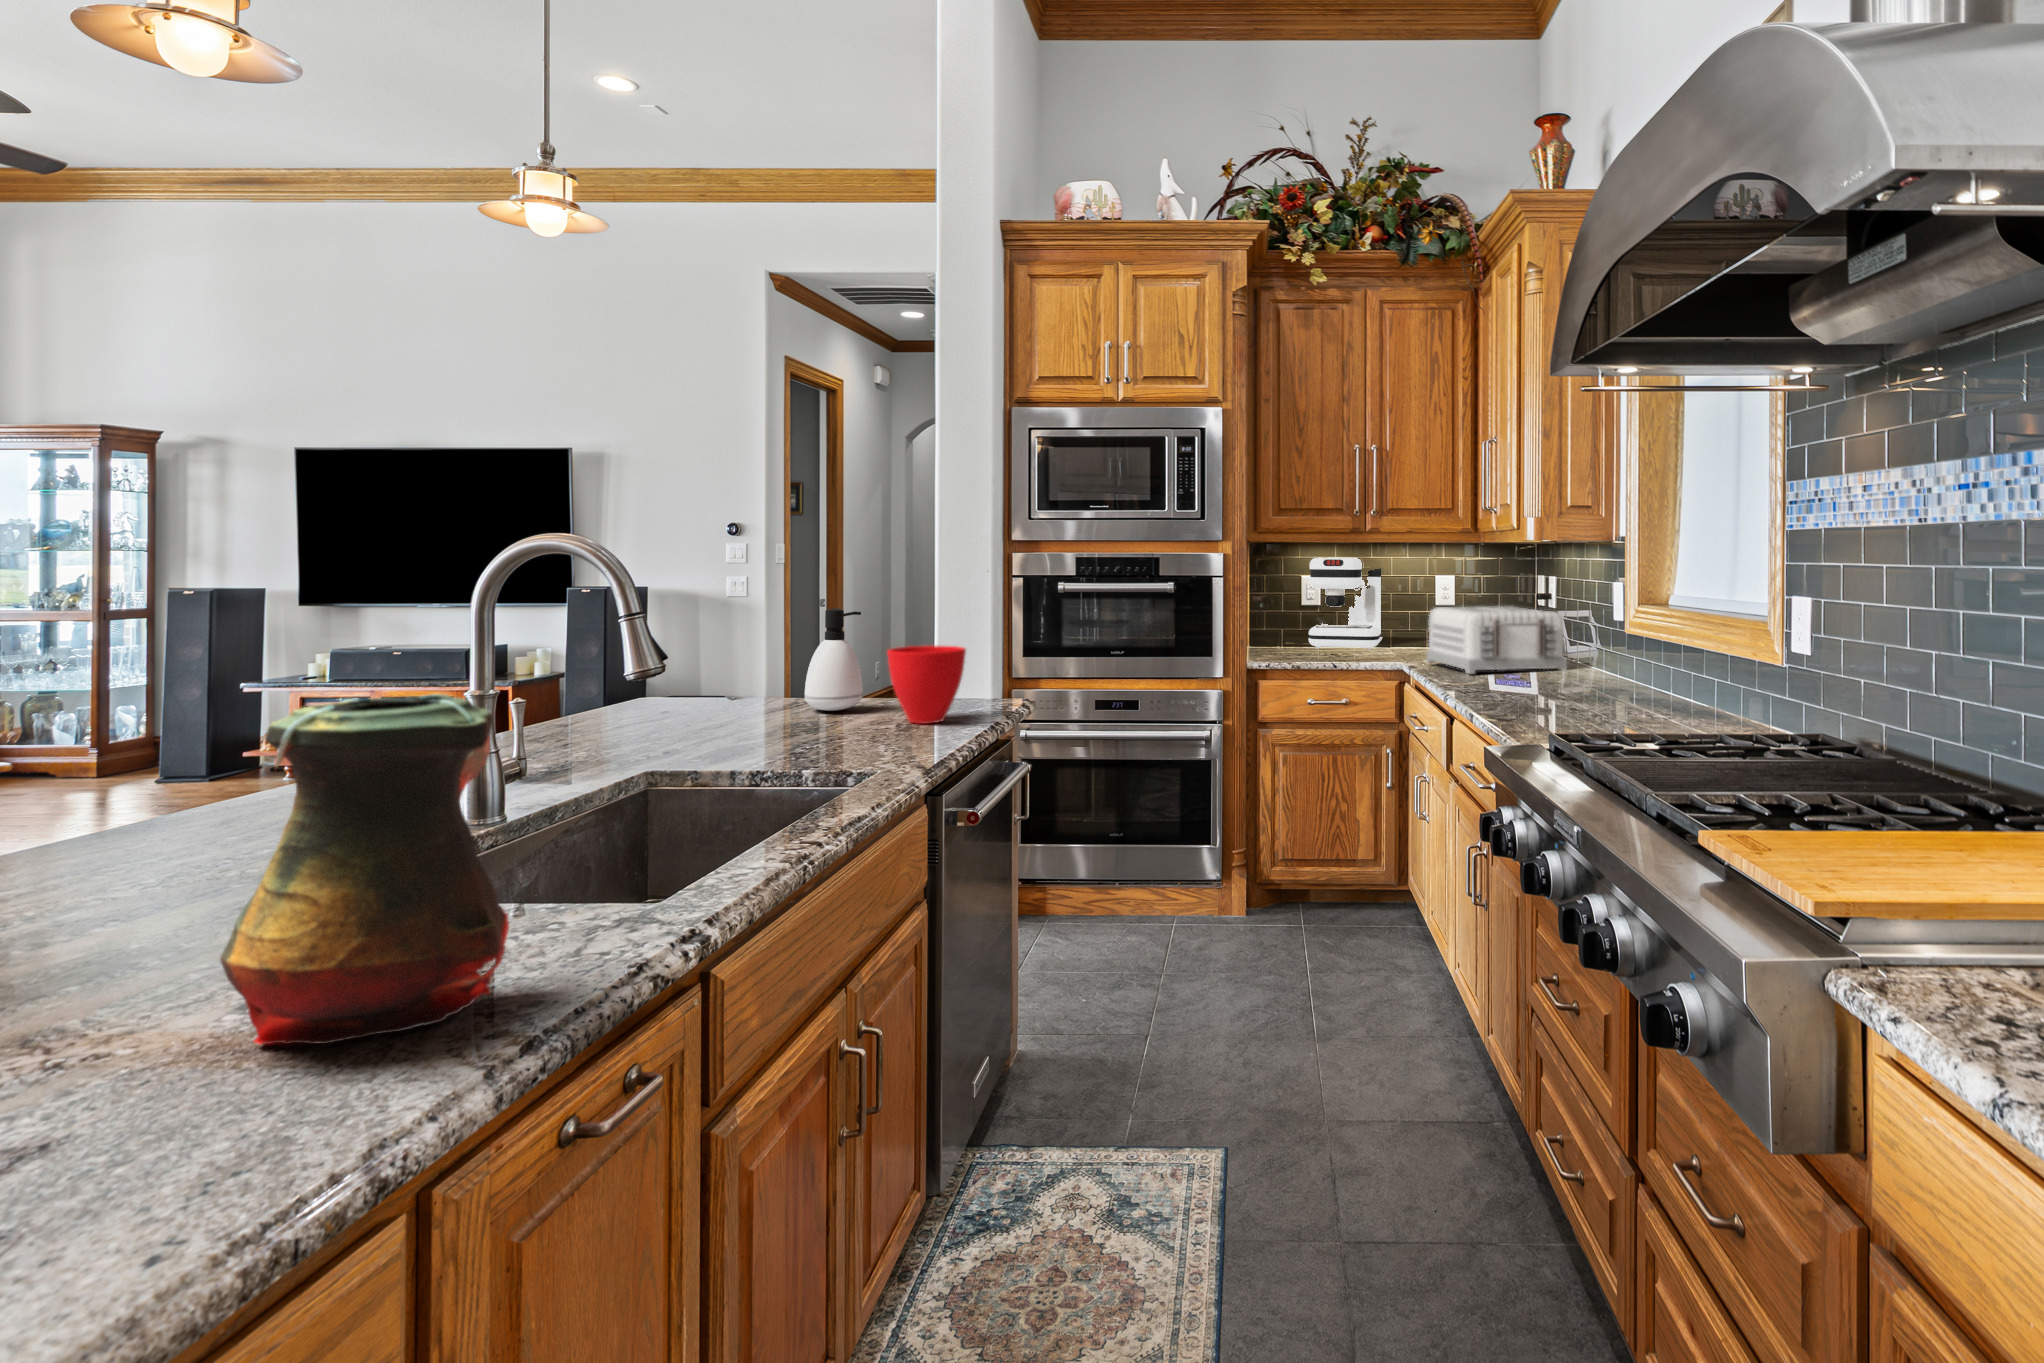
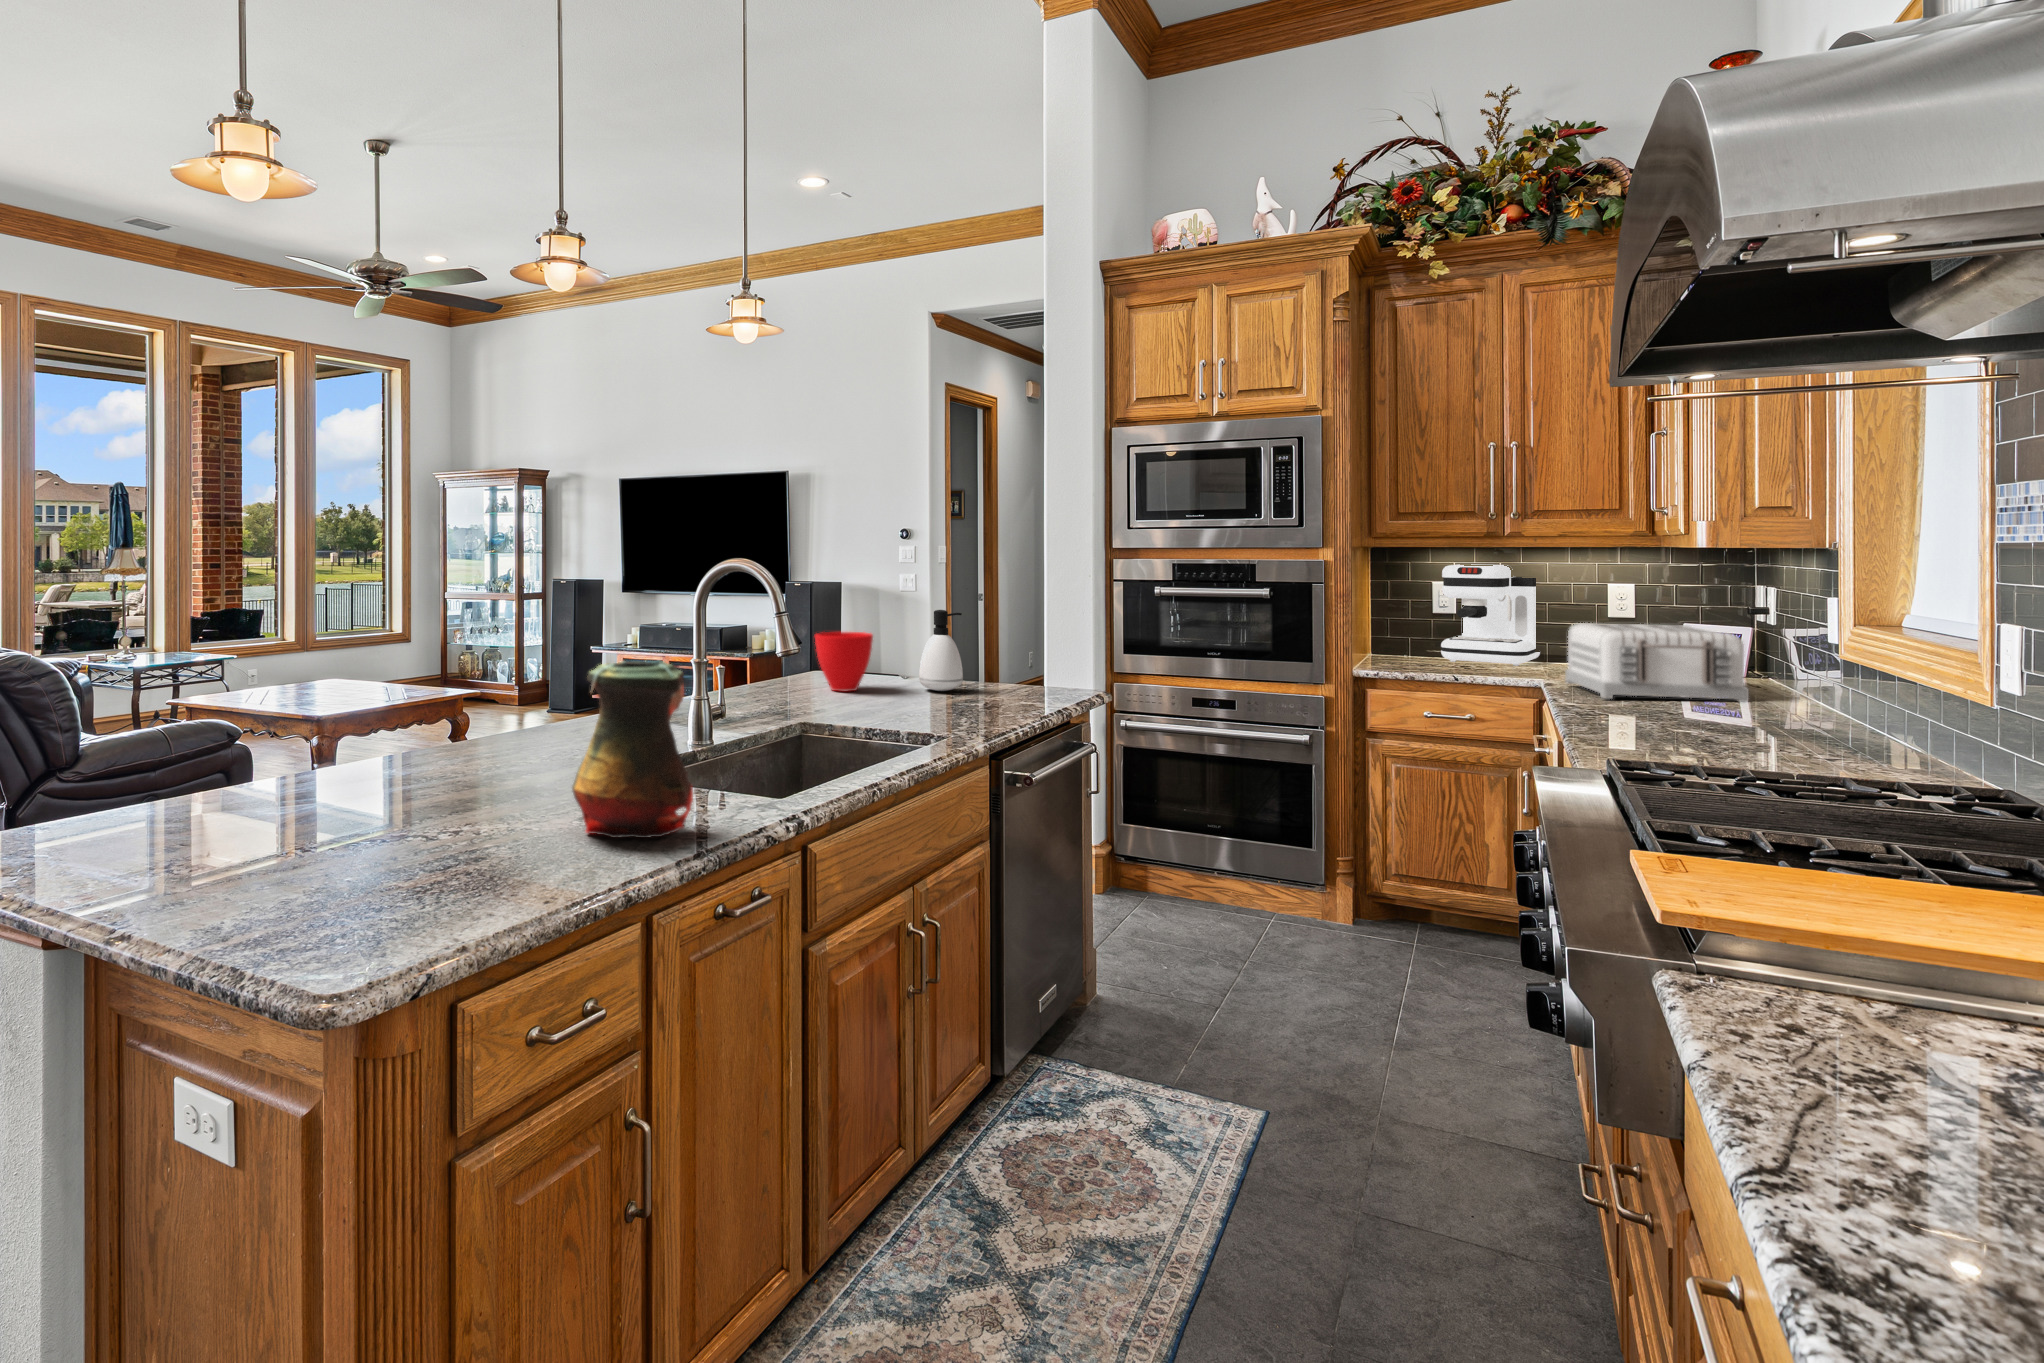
cup: present [887,646,966,724] -> present [815,632,873,692]

